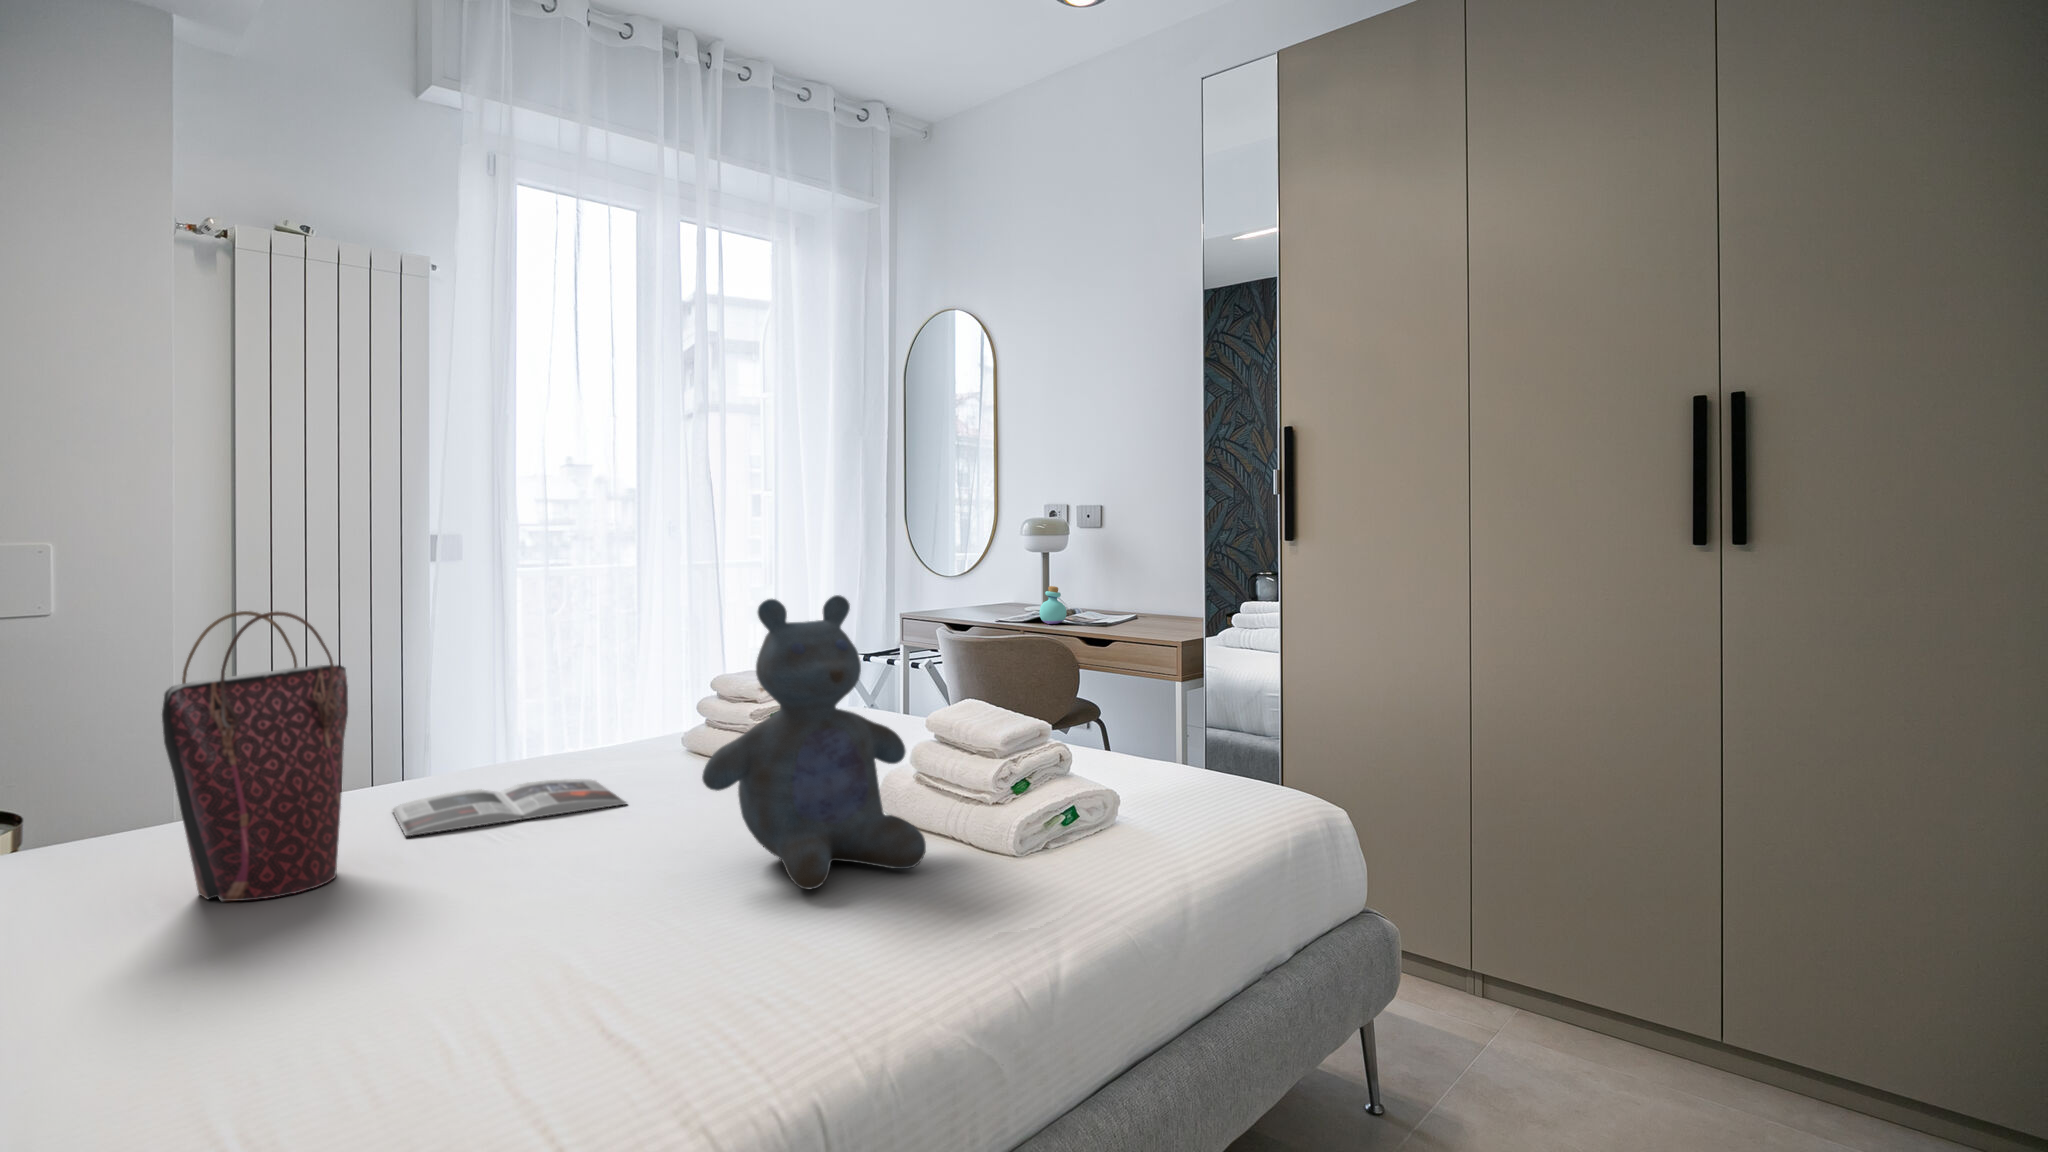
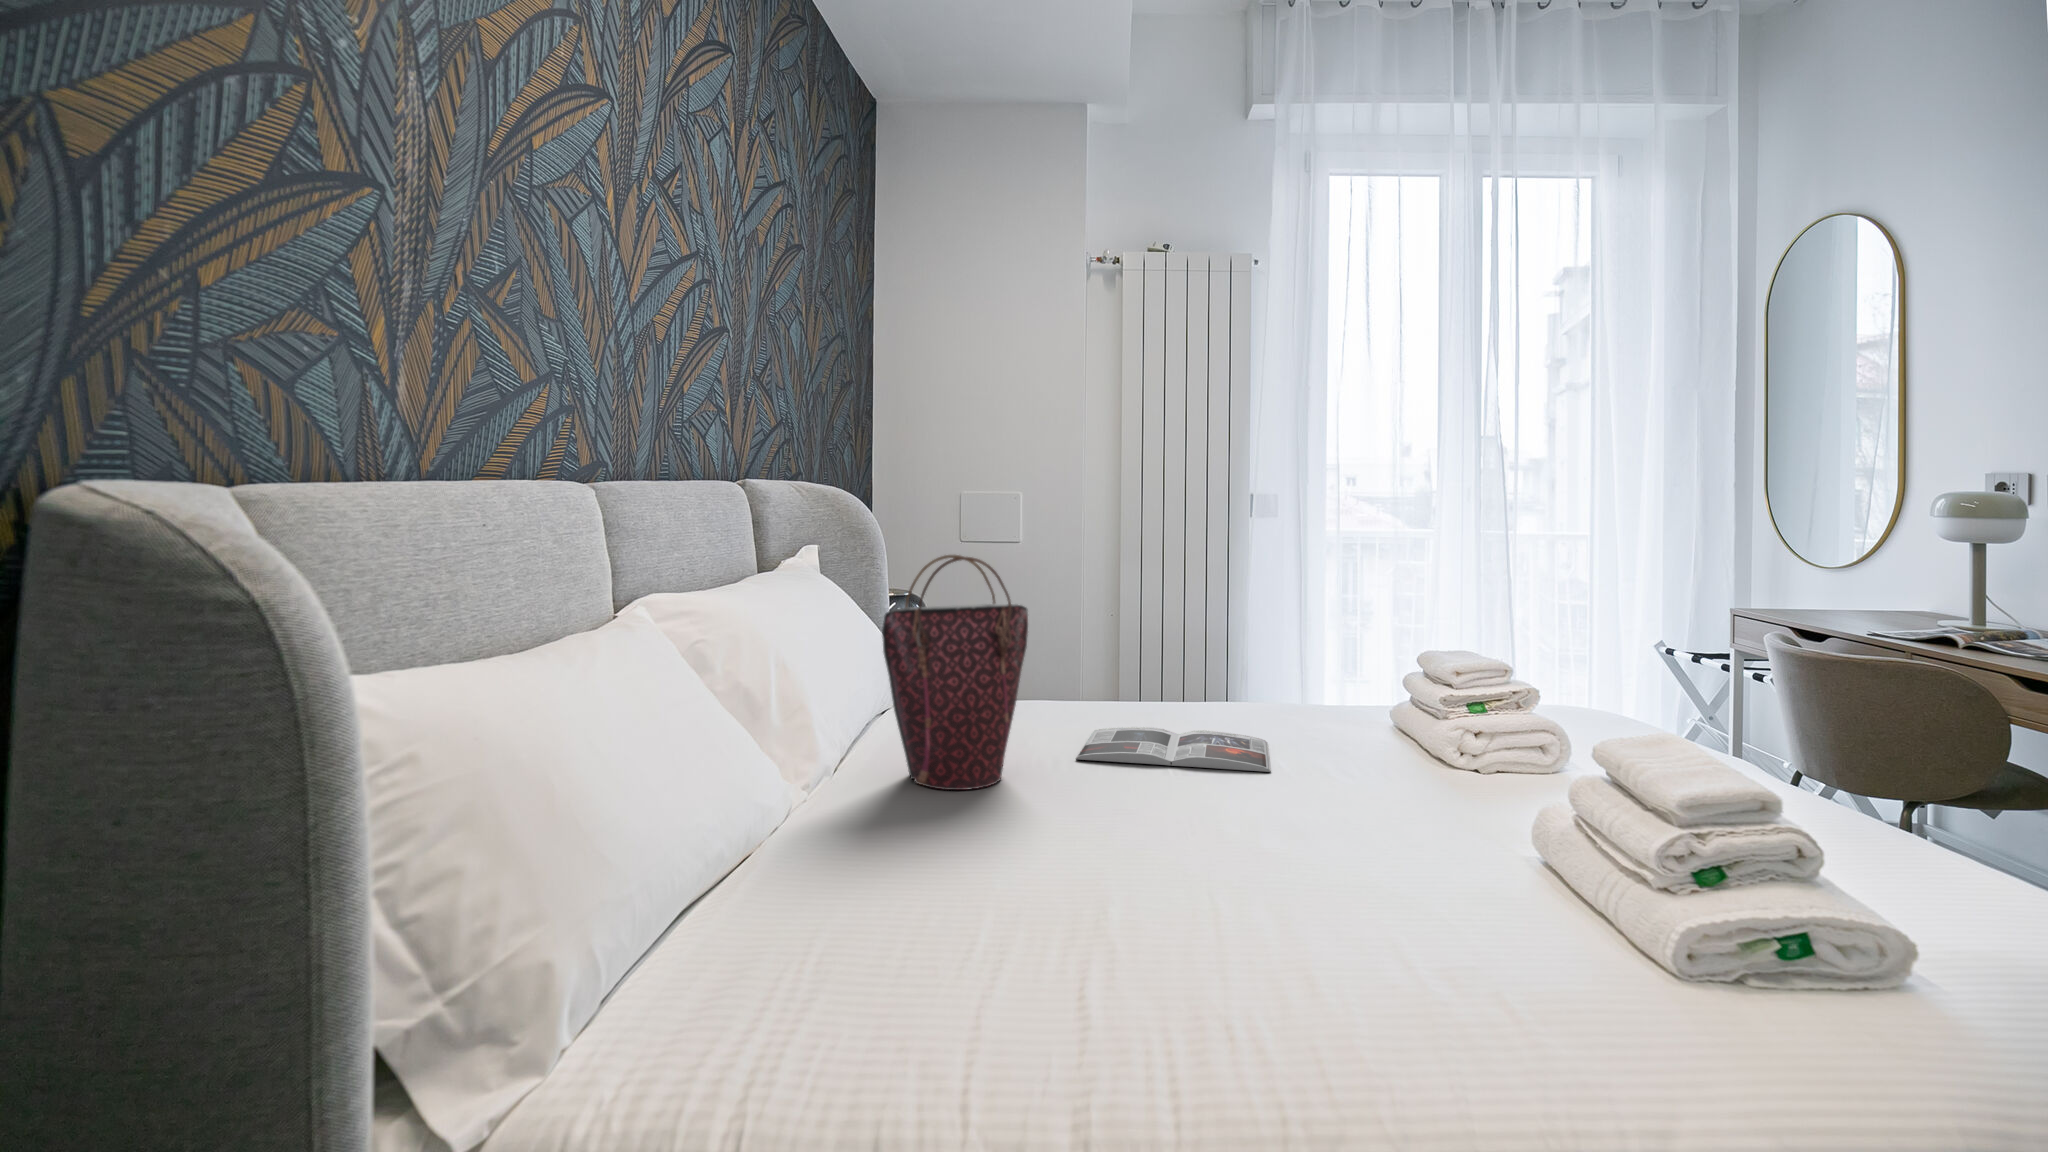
perfume bottle: present [1039,586,1067,624] -> none [1949,590,2000,642]
stuffed bear: present [702,595,926,889] -> none [1262,579,1535,946]

